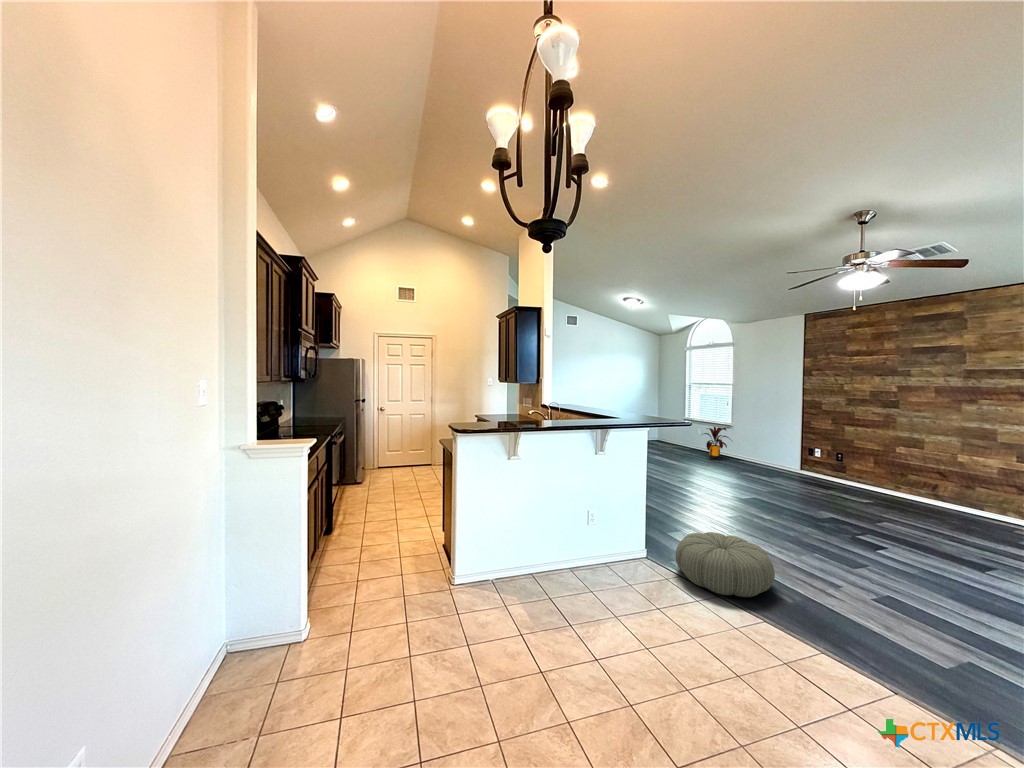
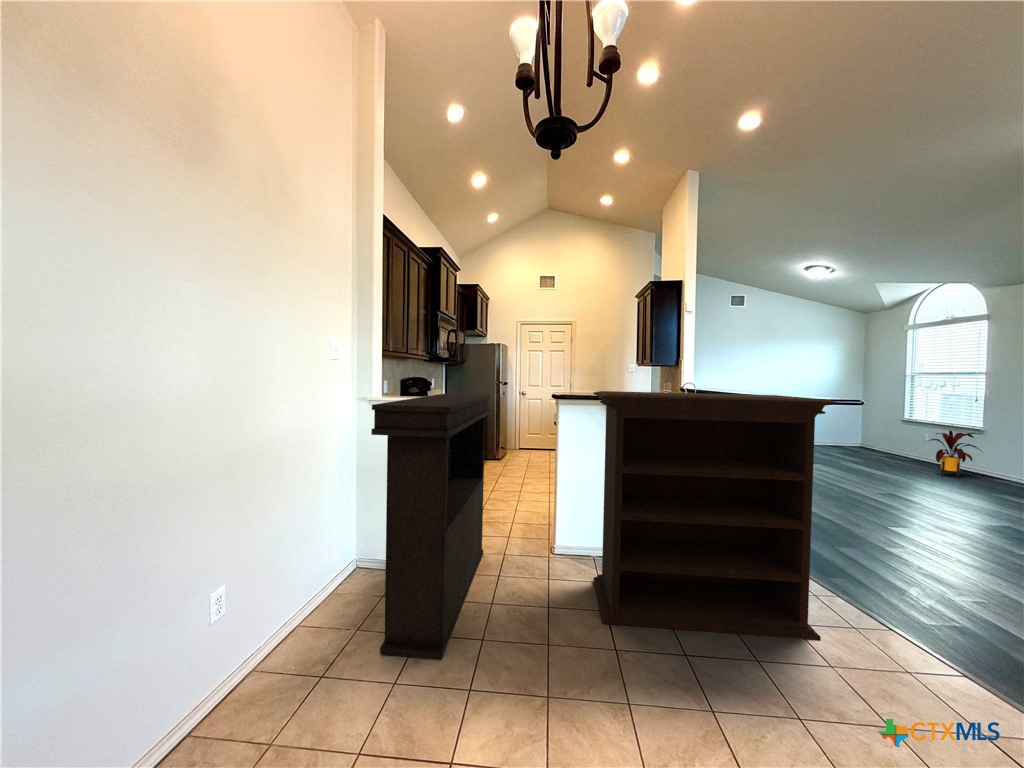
bookshelf: none [497,422,689,650] -> present [594,391,837,640]
console table: none [286,430,387,761] -> present [371,394,491,660]
pouf: present [676,532,775,597] -> none [832,546,998,640]

